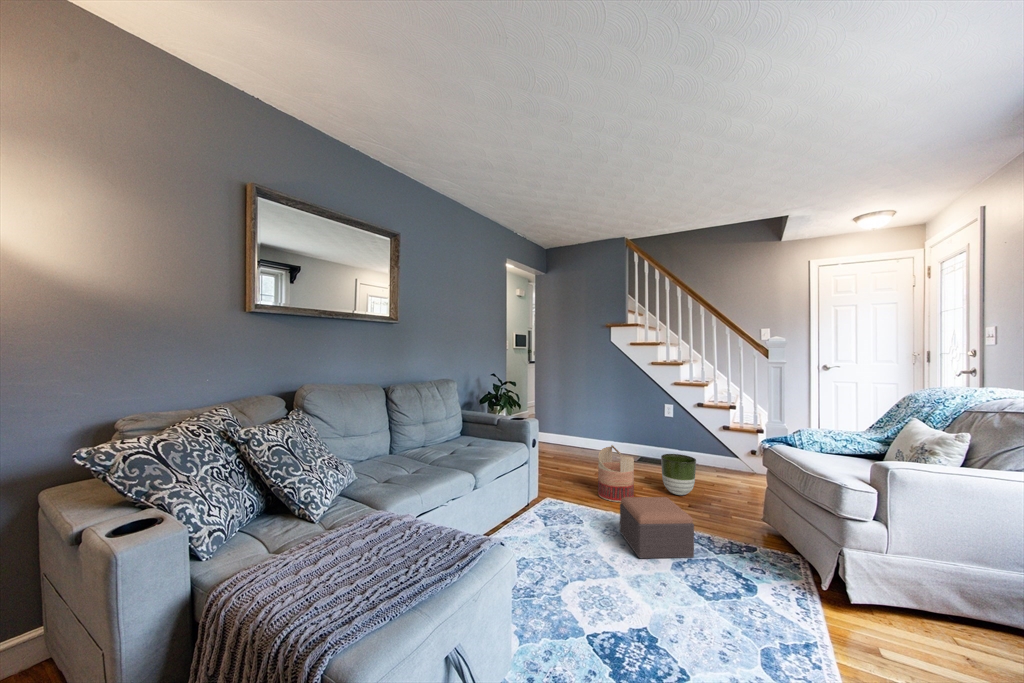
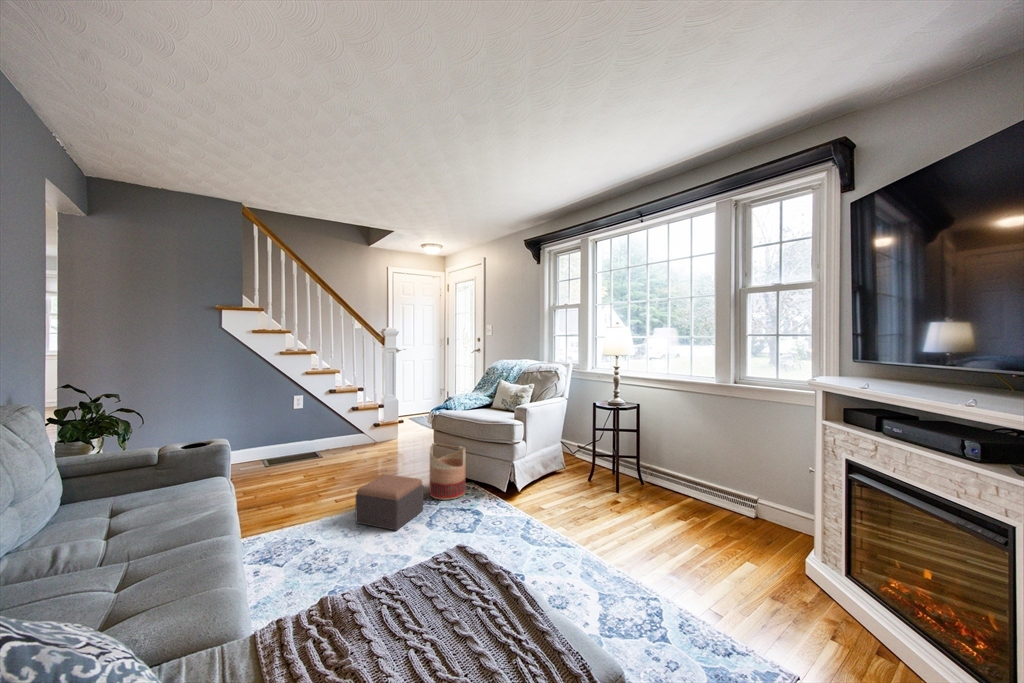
basket: present [598,445,634,502] -> present [430,443,466,500]
planter: present [661,454,696,495] -> none [333,439,366,477]

